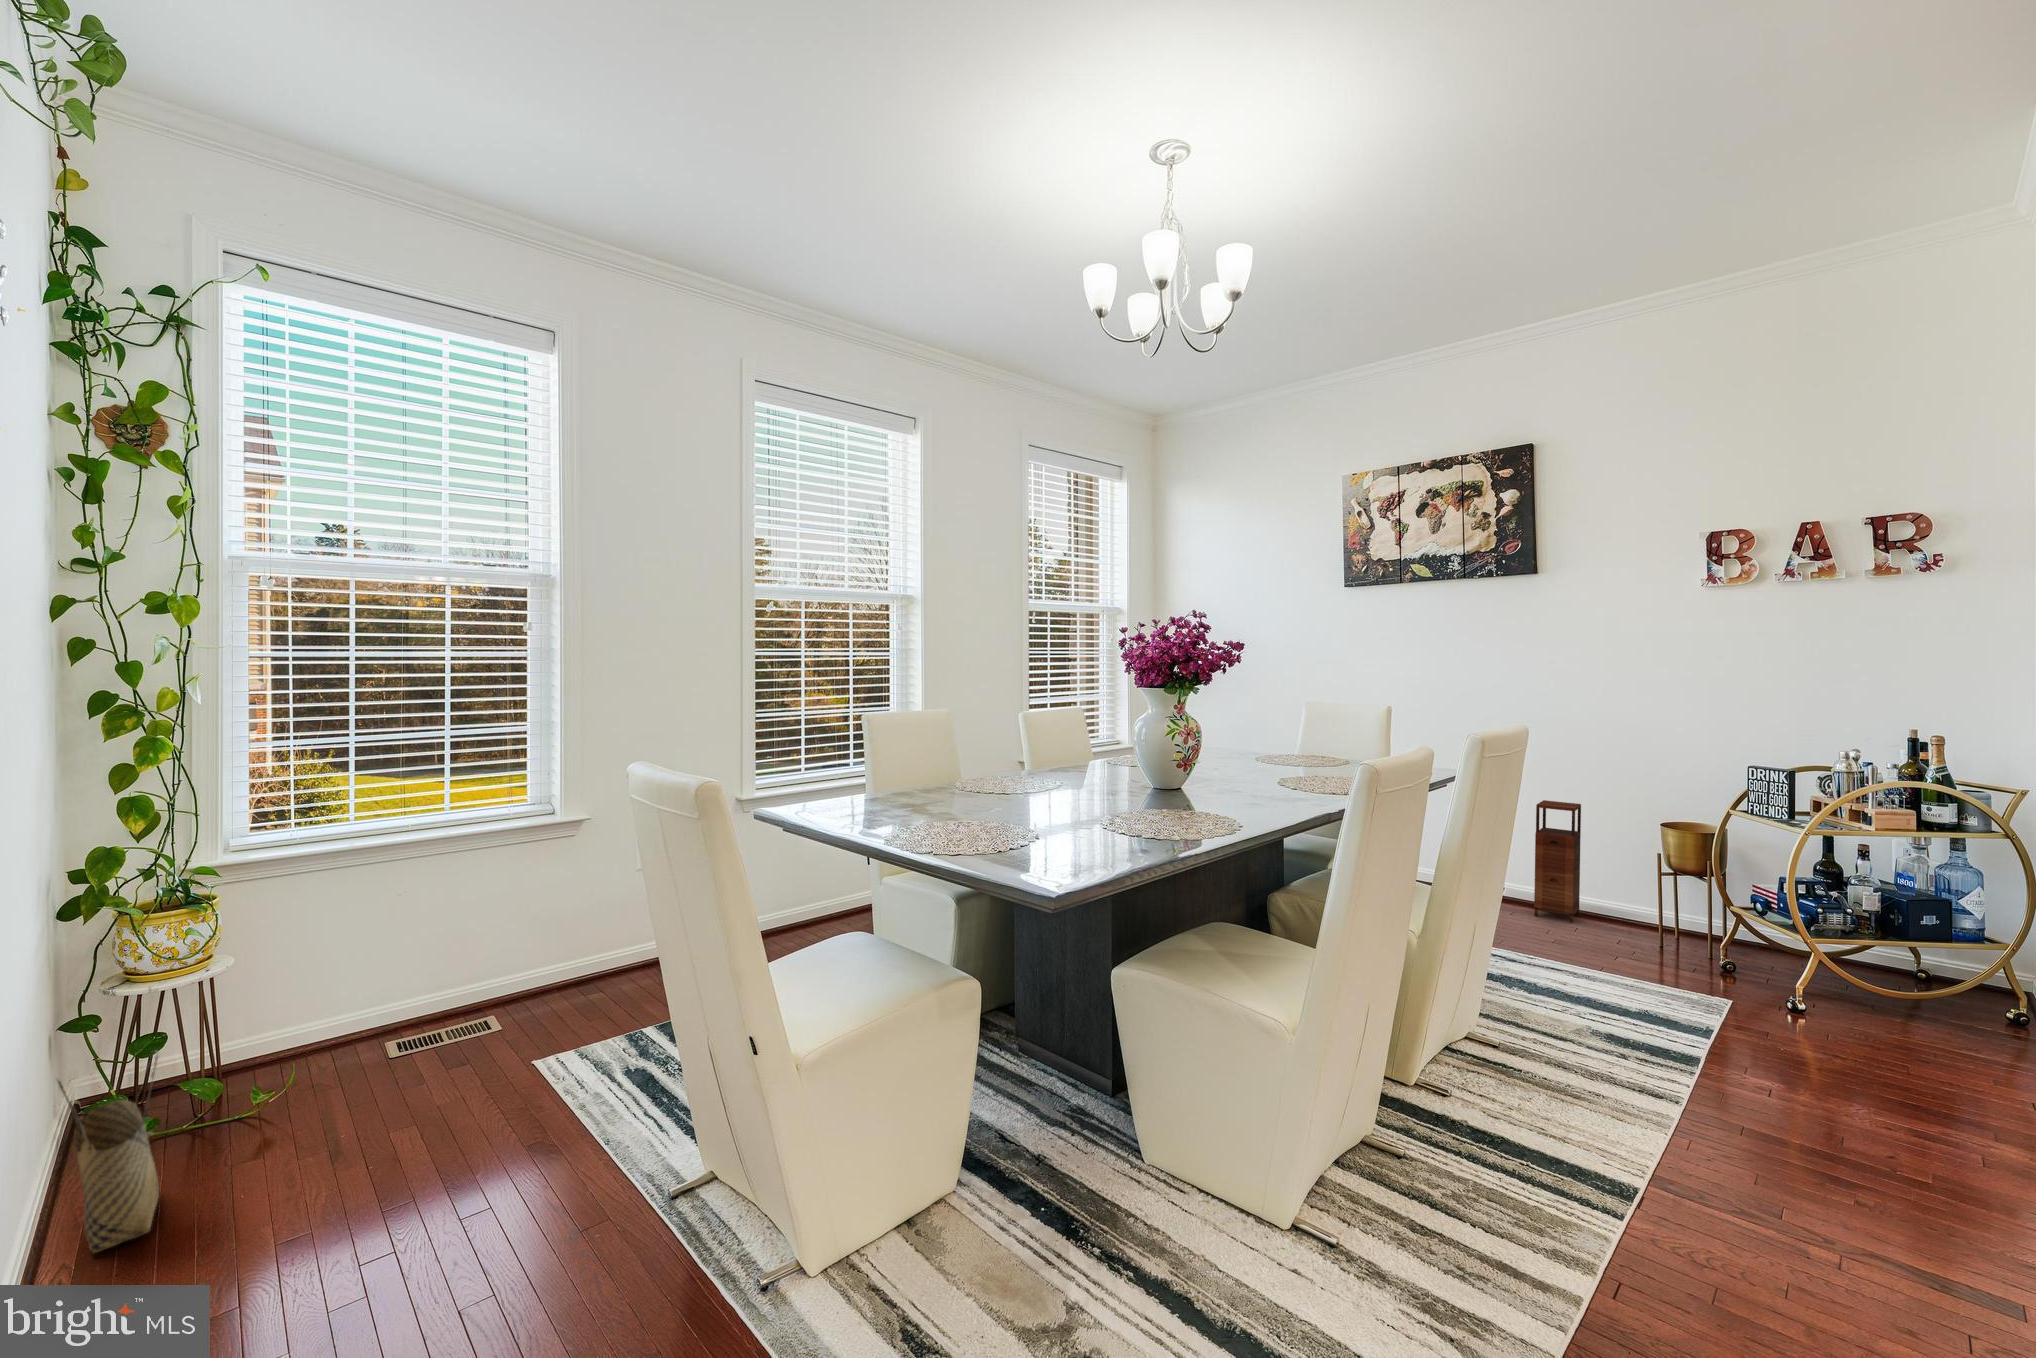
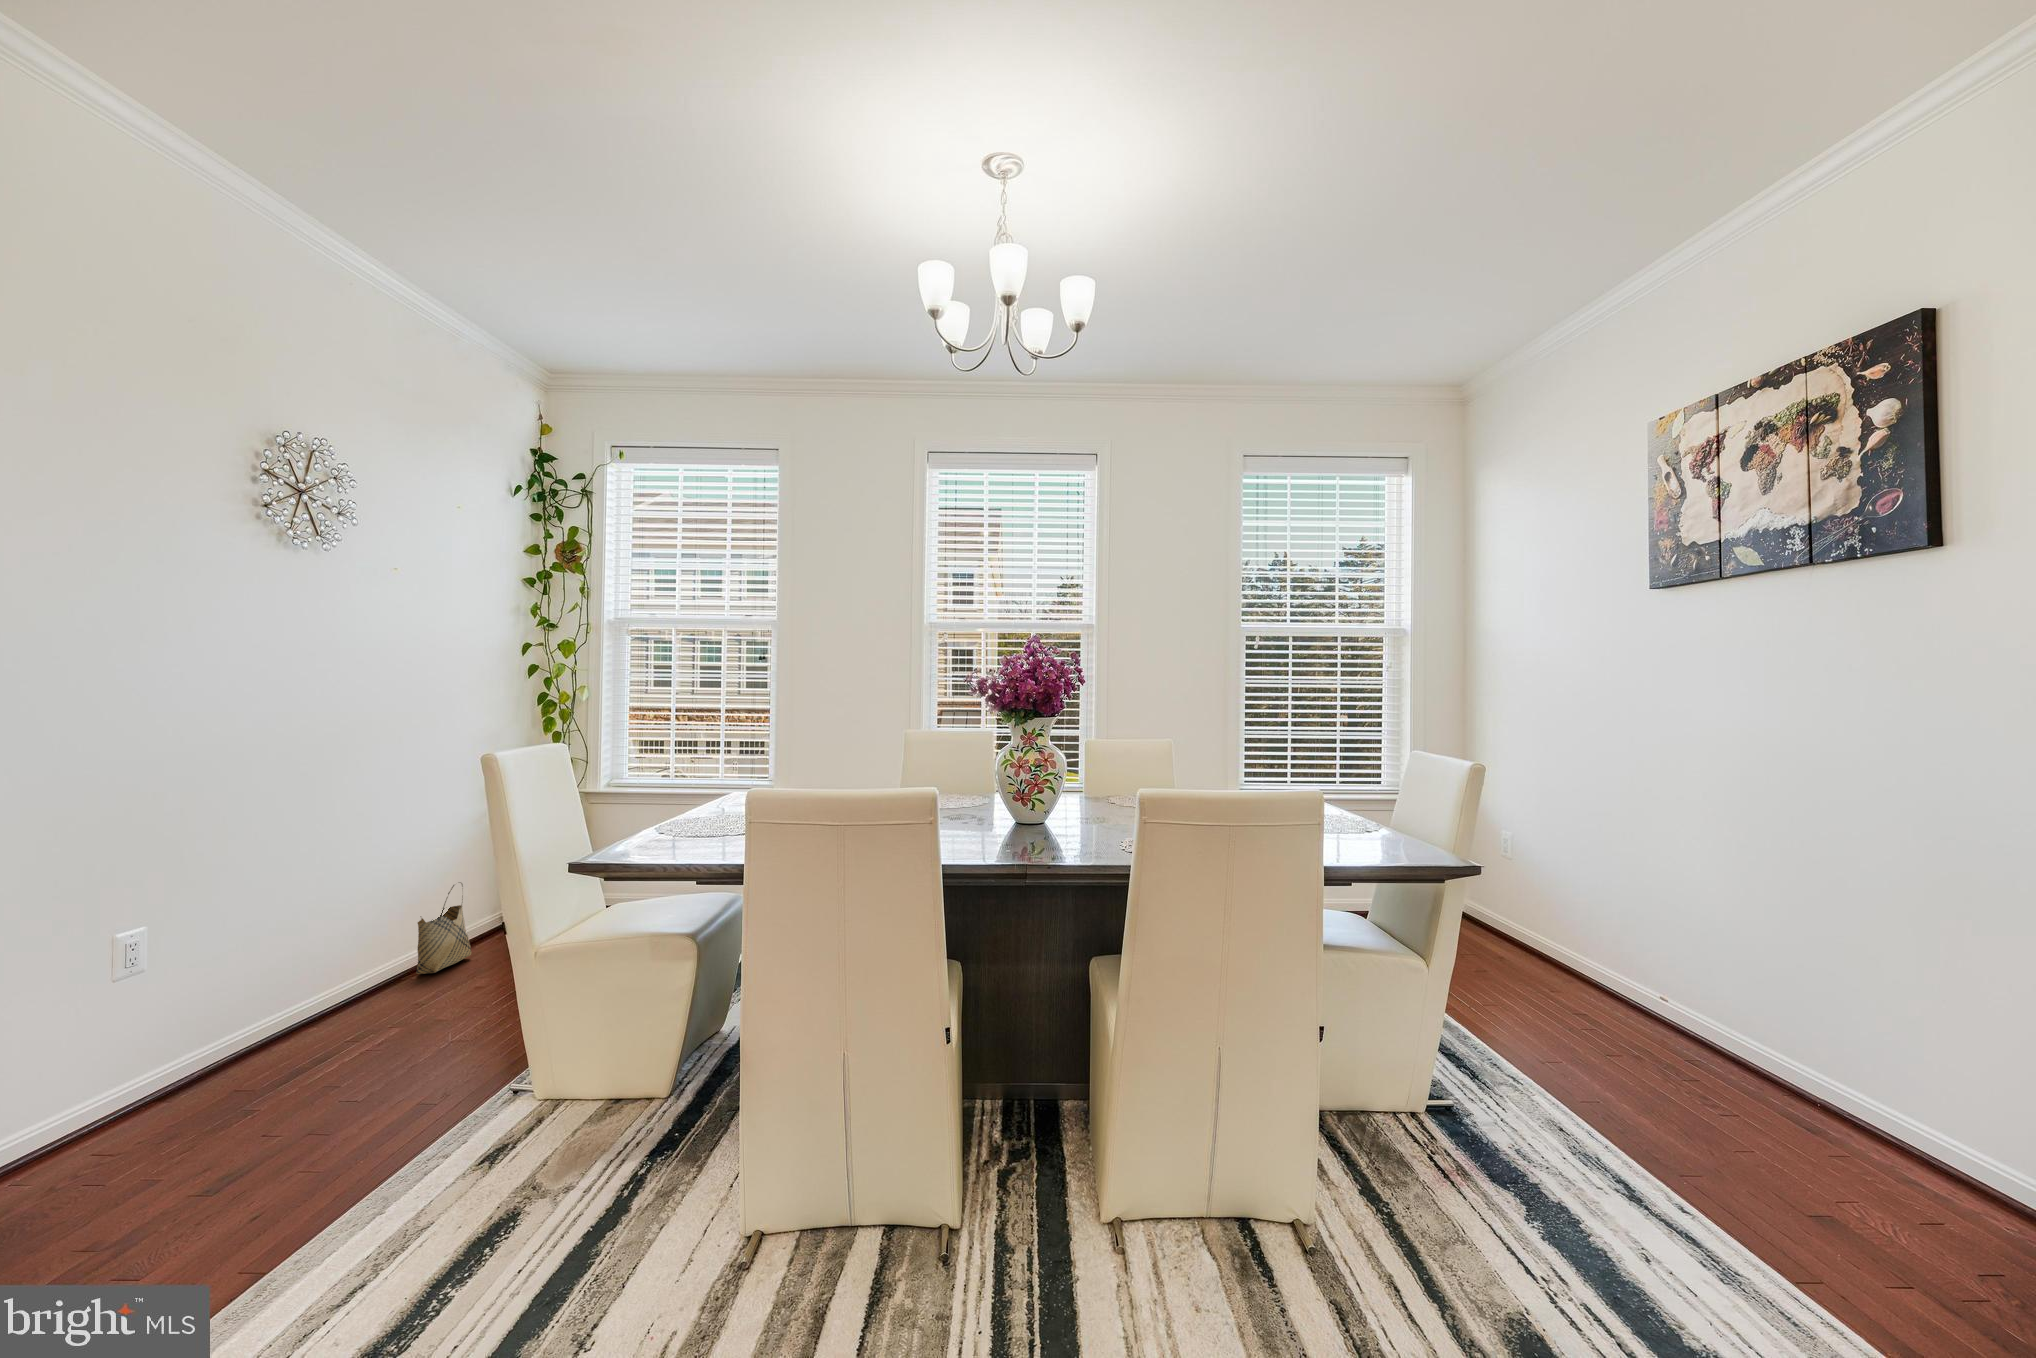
storage cabinet: present [1534,800,1581,923] -> none [1882,973,2018,1220]

